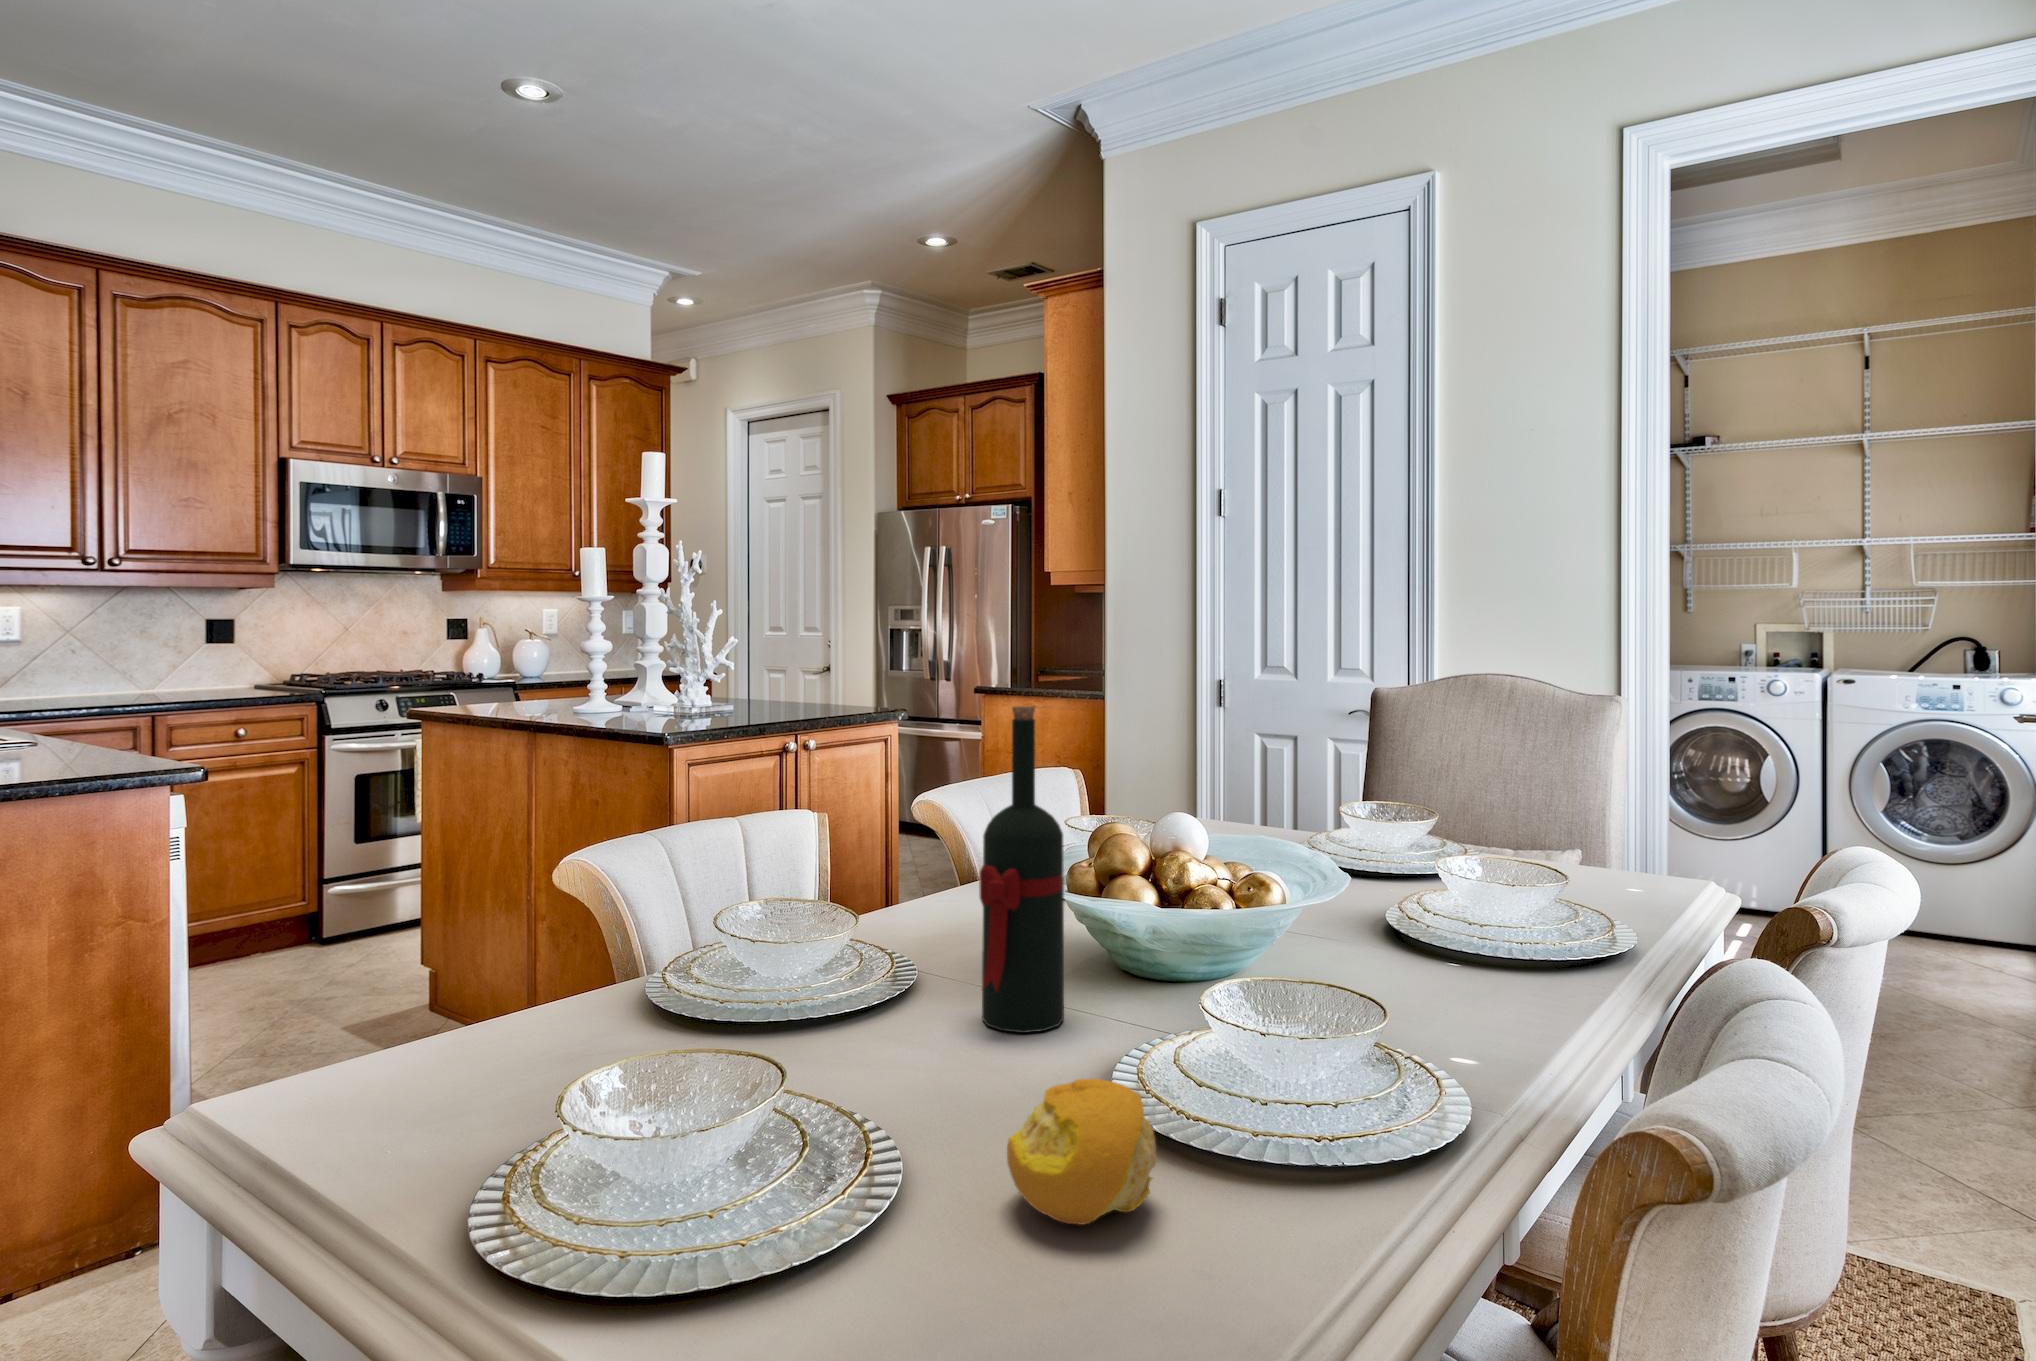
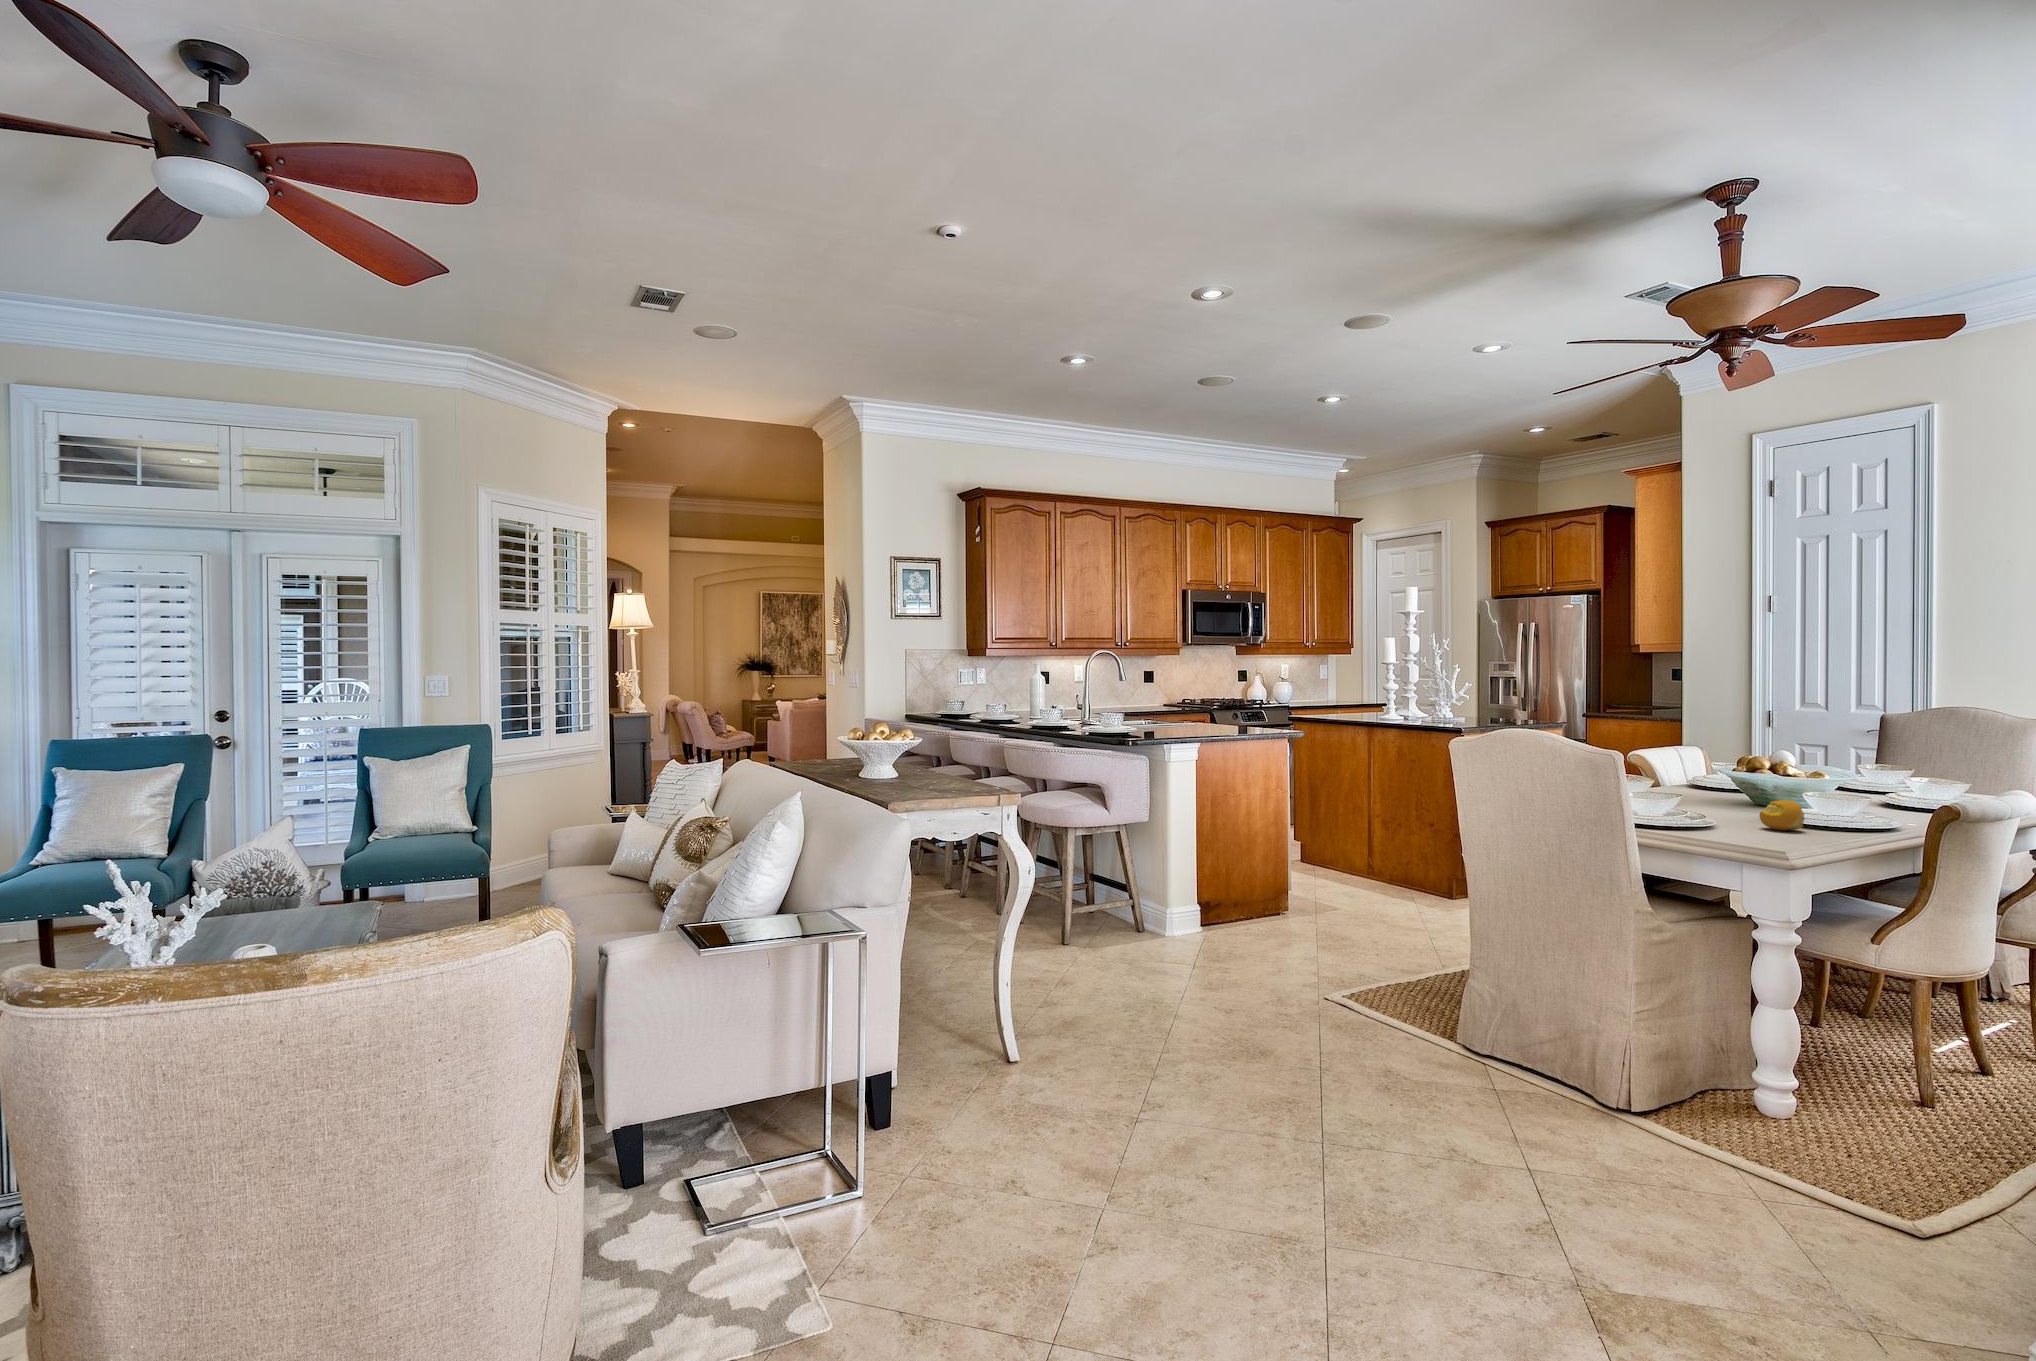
wine bottle: present [979,706,1064,1033] -> none [1719,712,1750,812]

